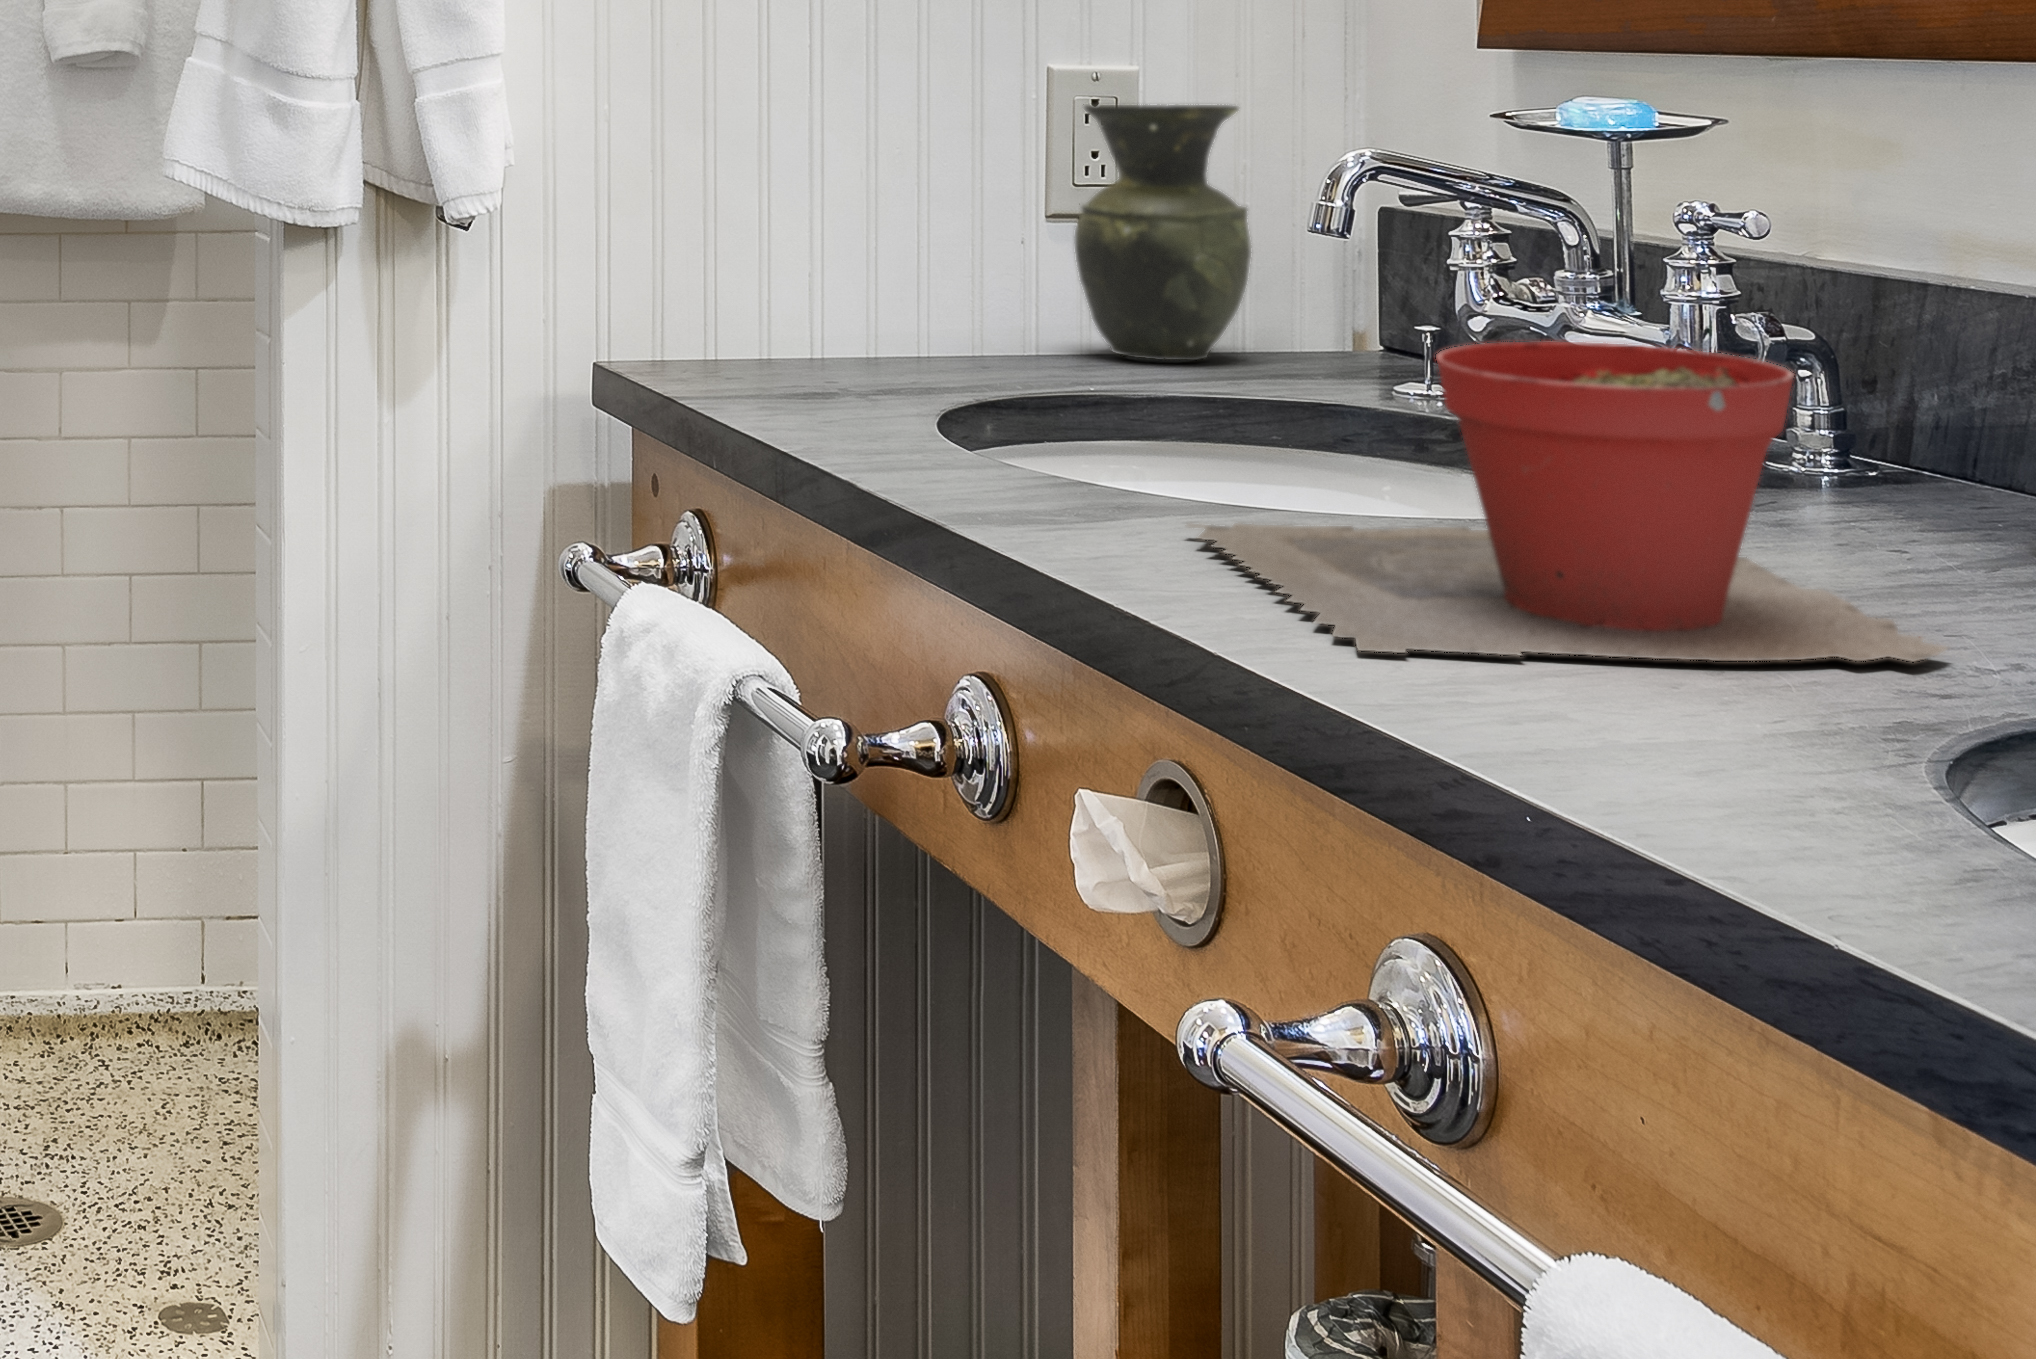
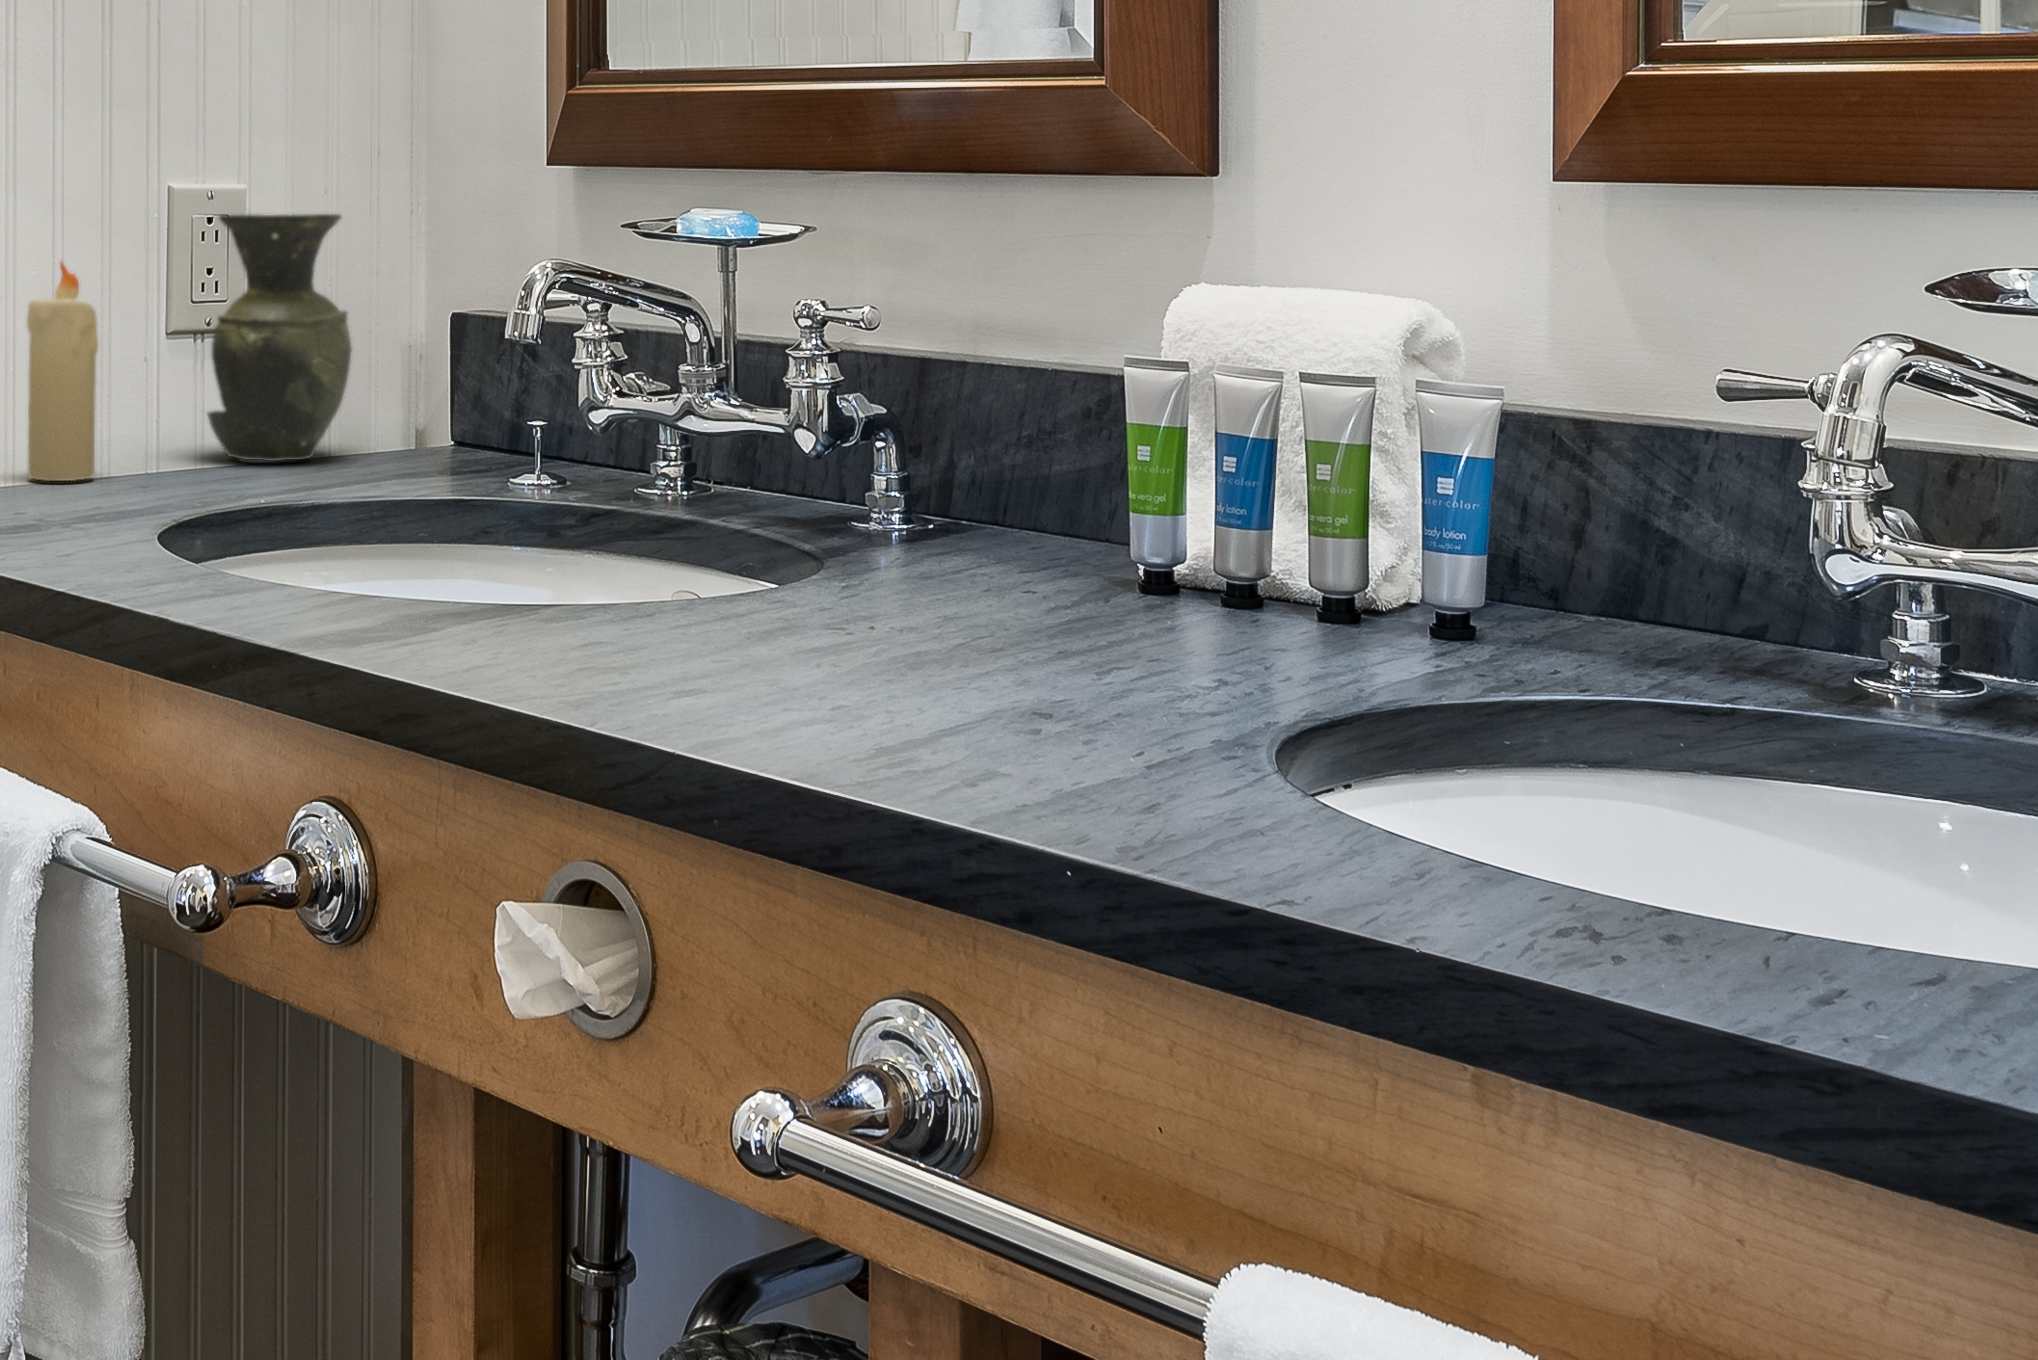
candle: none [877,148,950,365] -> present [27,262,98,481]
plant pot: present [1188,342,1947,662] -> none [511,429,1181,739]

